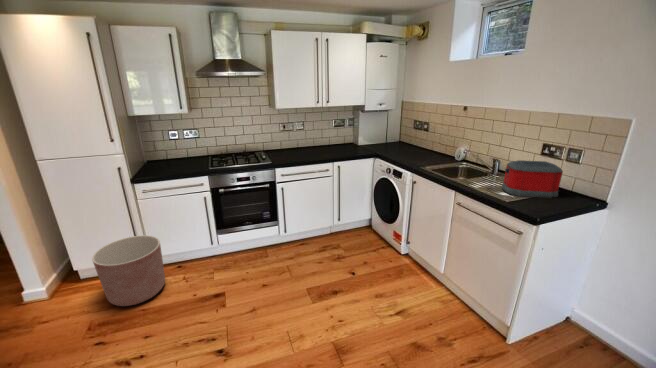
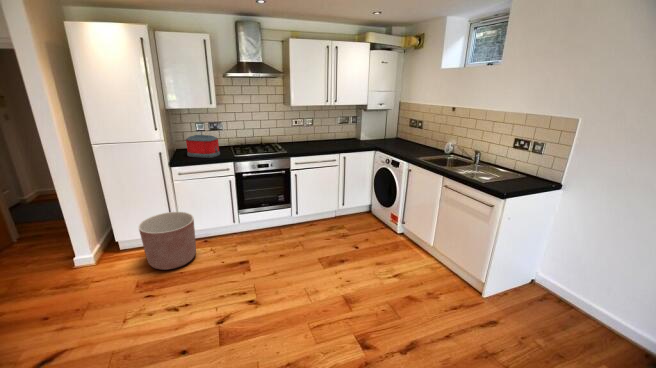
toaster: present [502,160,563,198] -> present [186,135,220,158]

